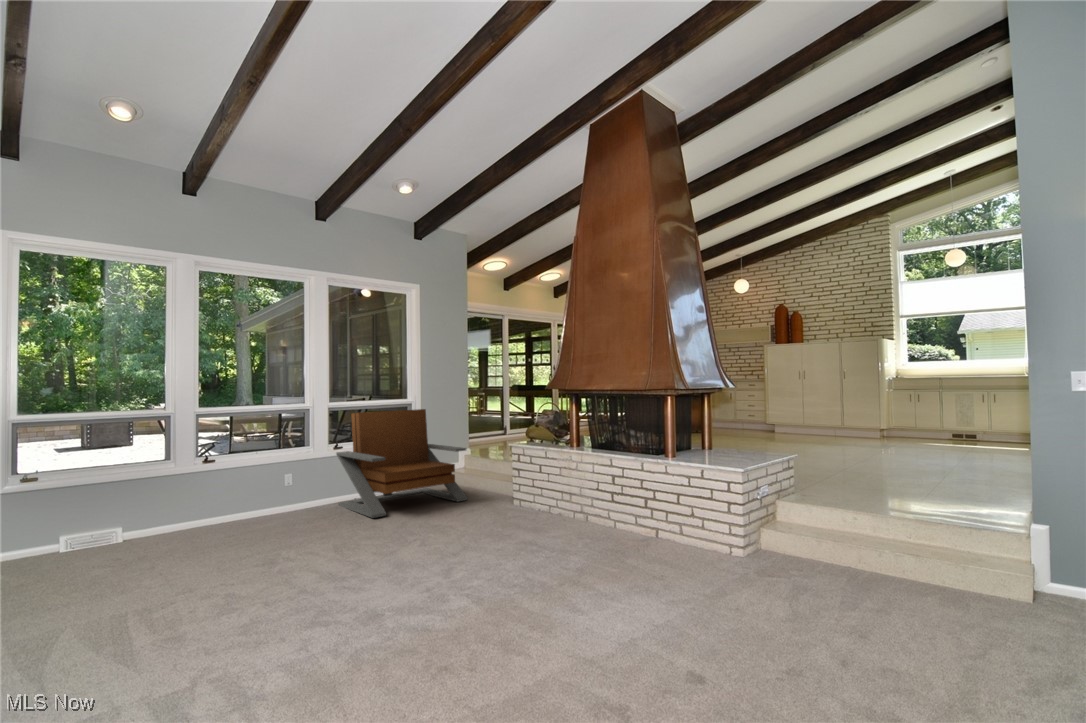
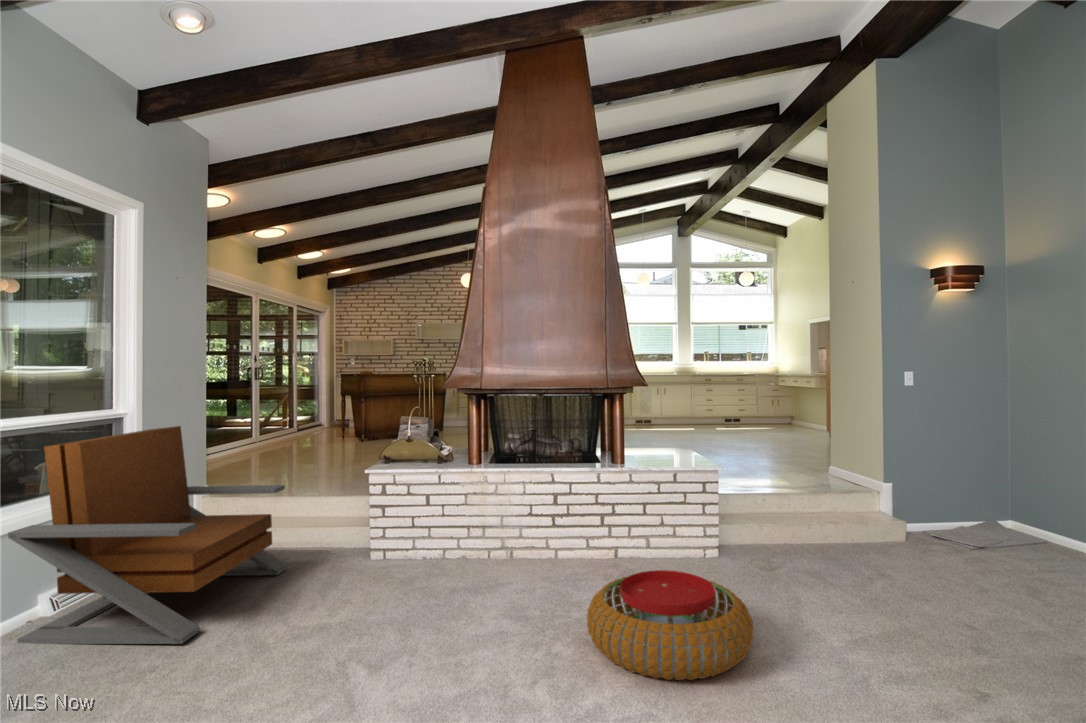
pouf: none [492,530,619,607] -> present [587,570,754,680]

